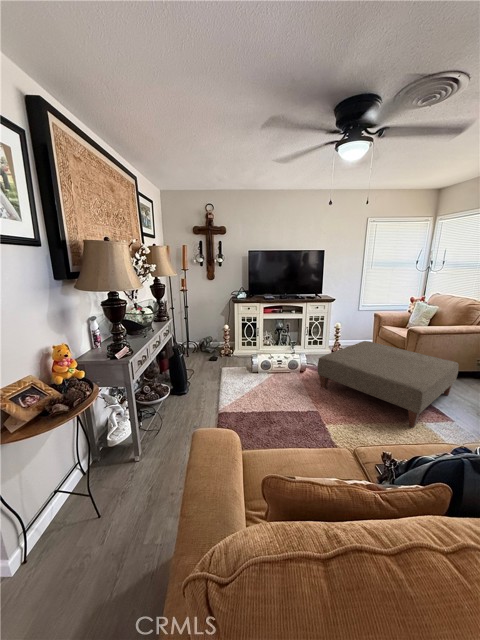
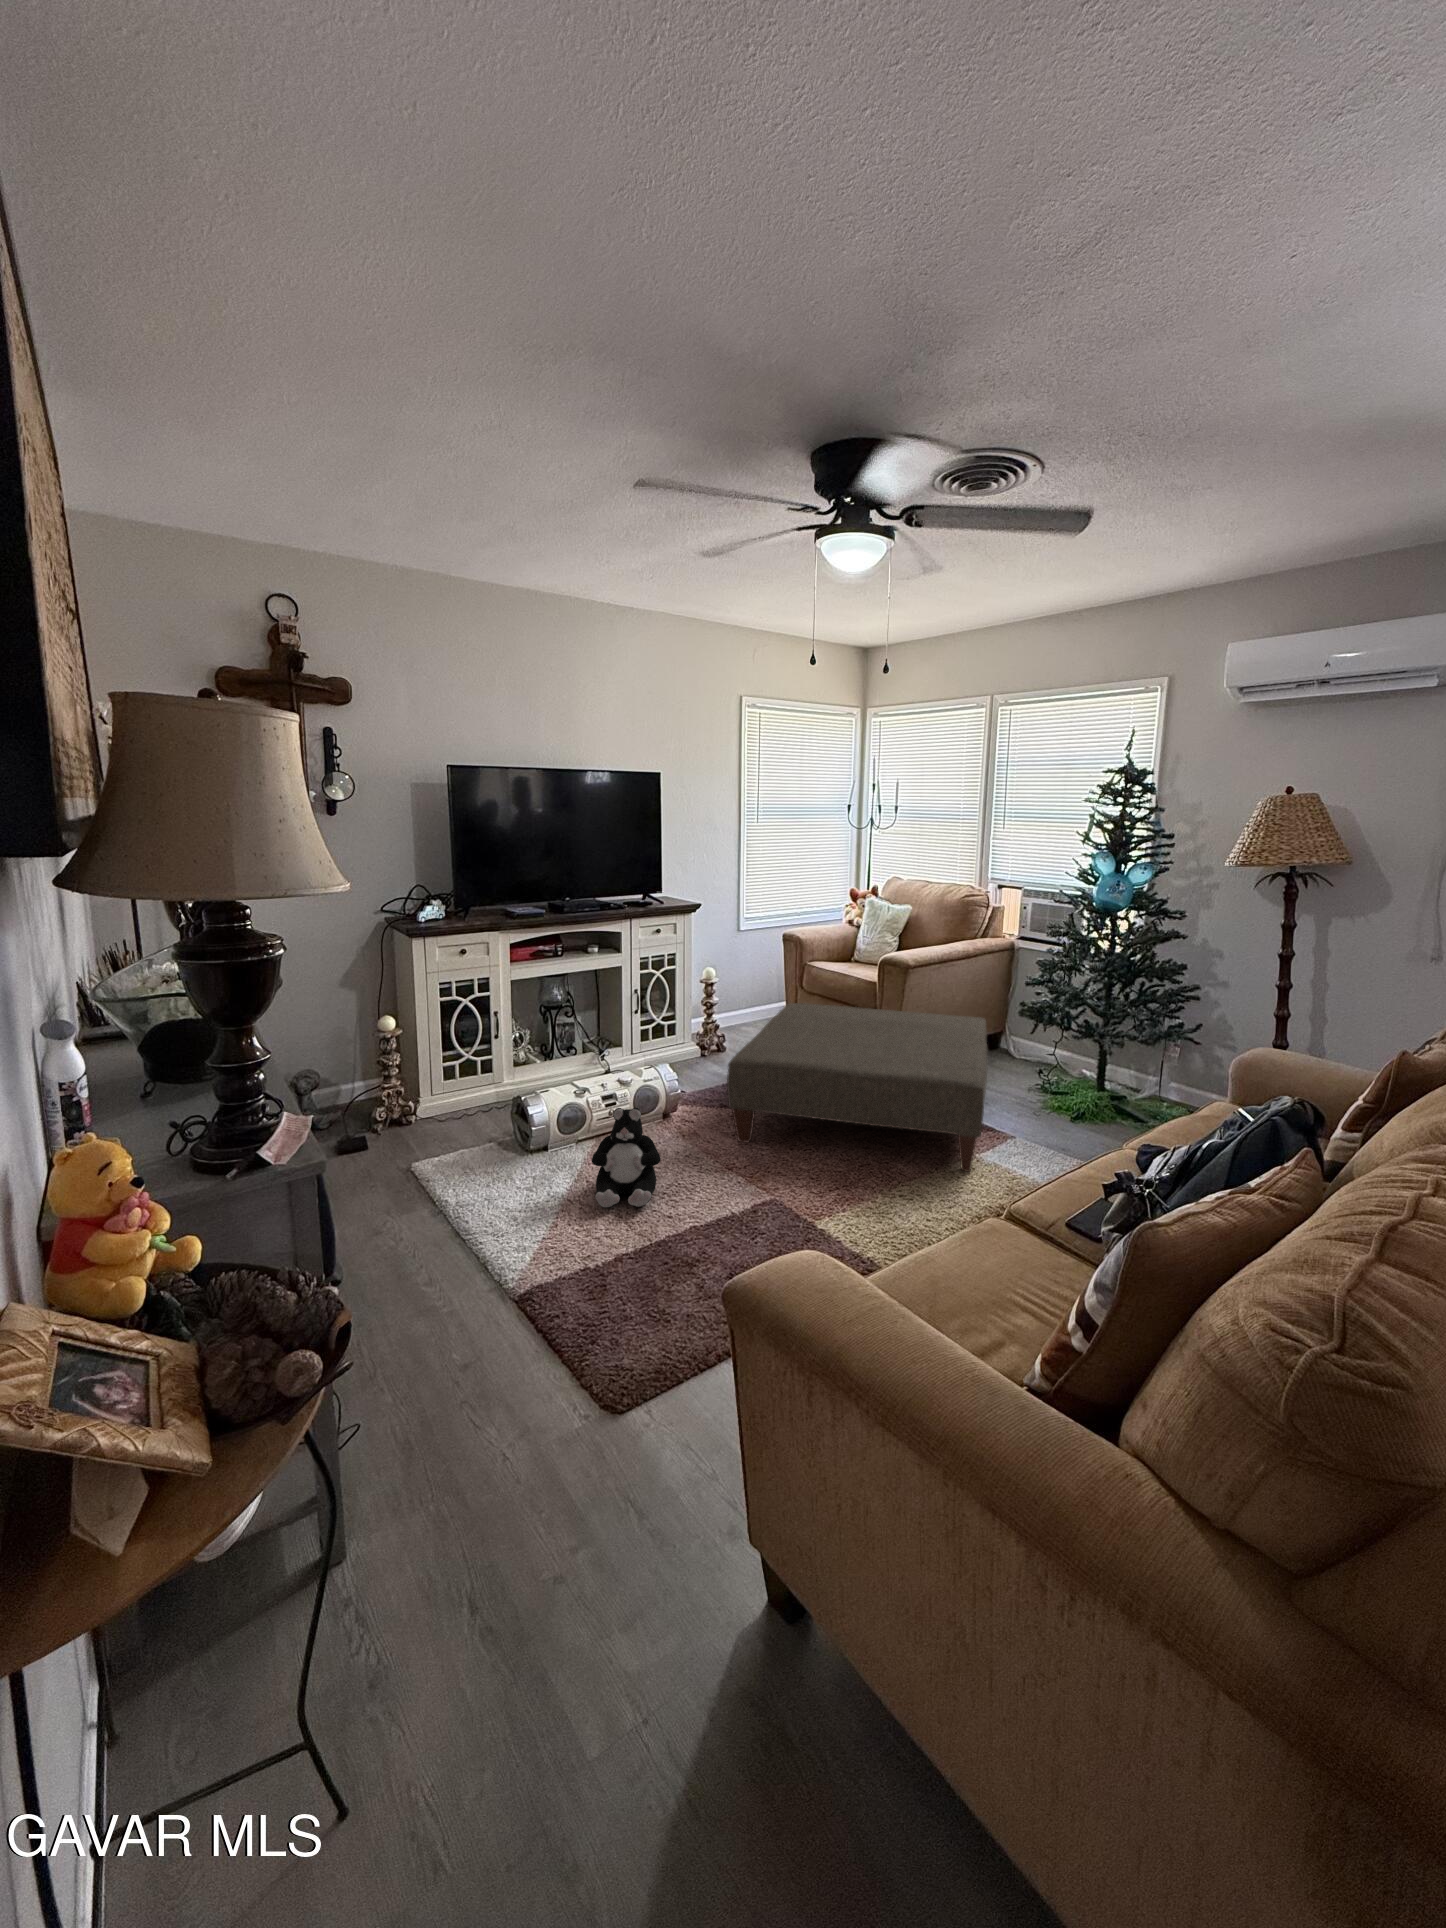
plush toy: none [257,365,283,398] -> present [592,1108,661,1207]

